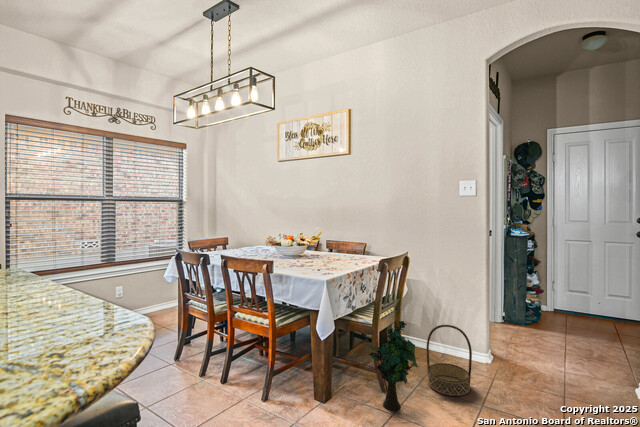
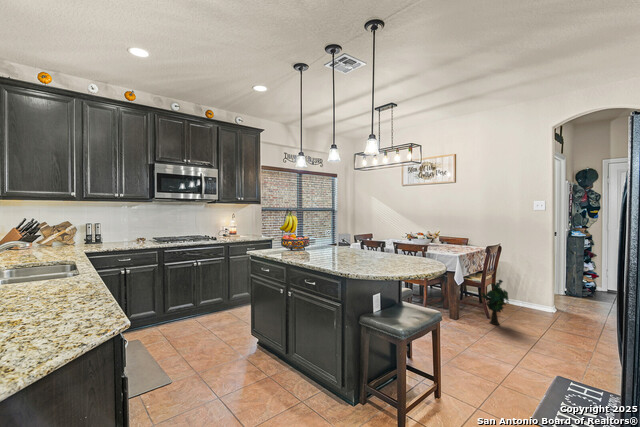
basket: present [427,325,472,396] -> none [513,285,541,323]

